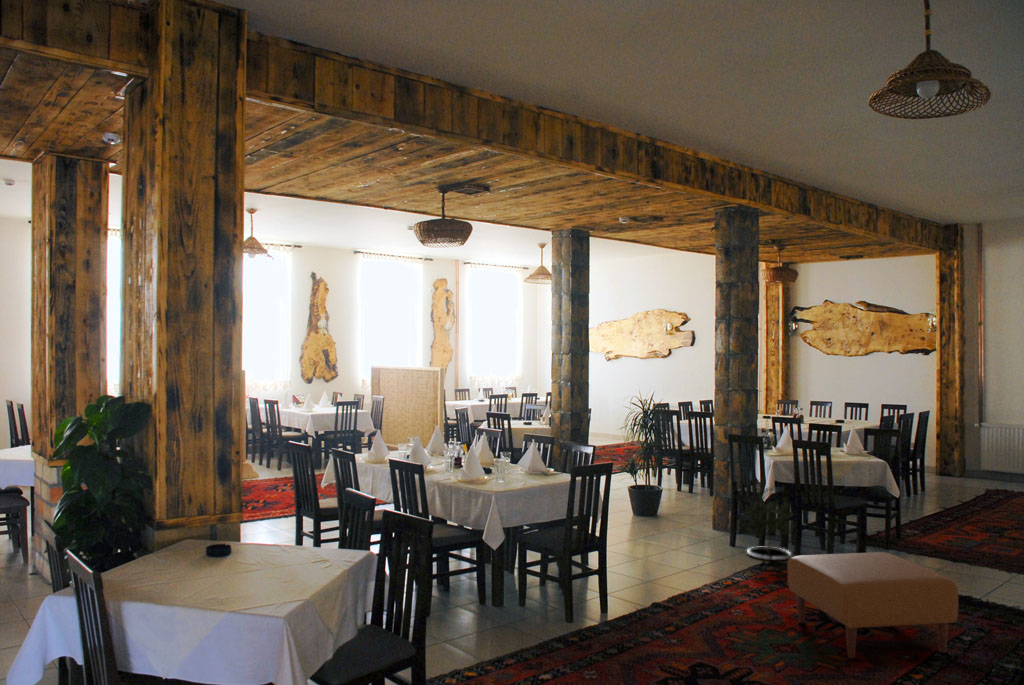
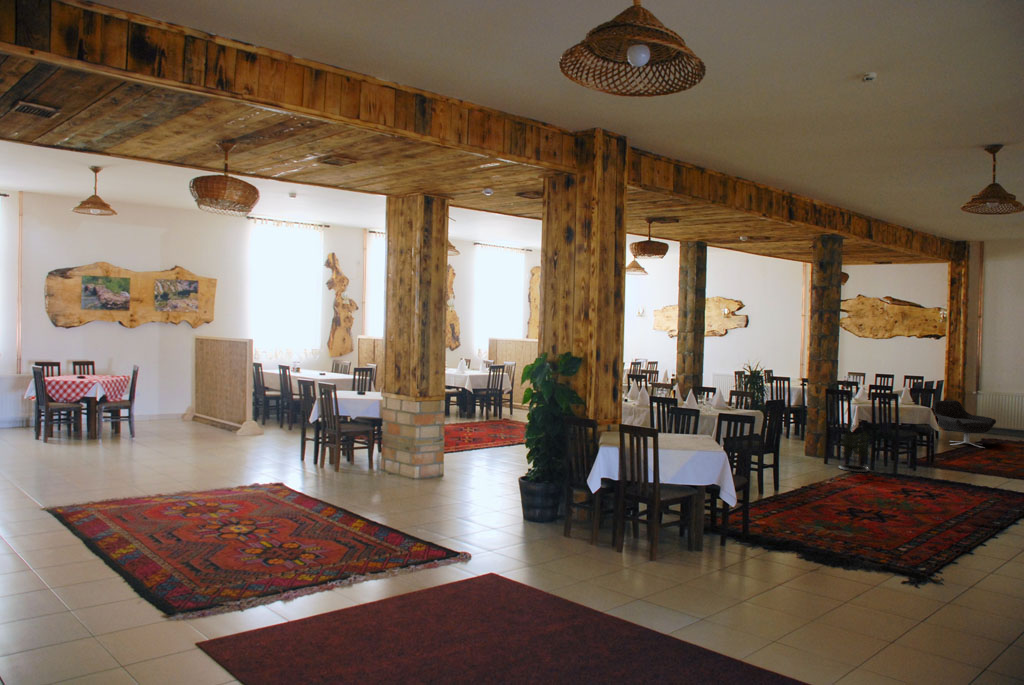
lounge chair: none [911,438,1001,506] -> present [932,400,996,448]
ottoman: present [788,552,958,658] -> none [889,457,994,510]

